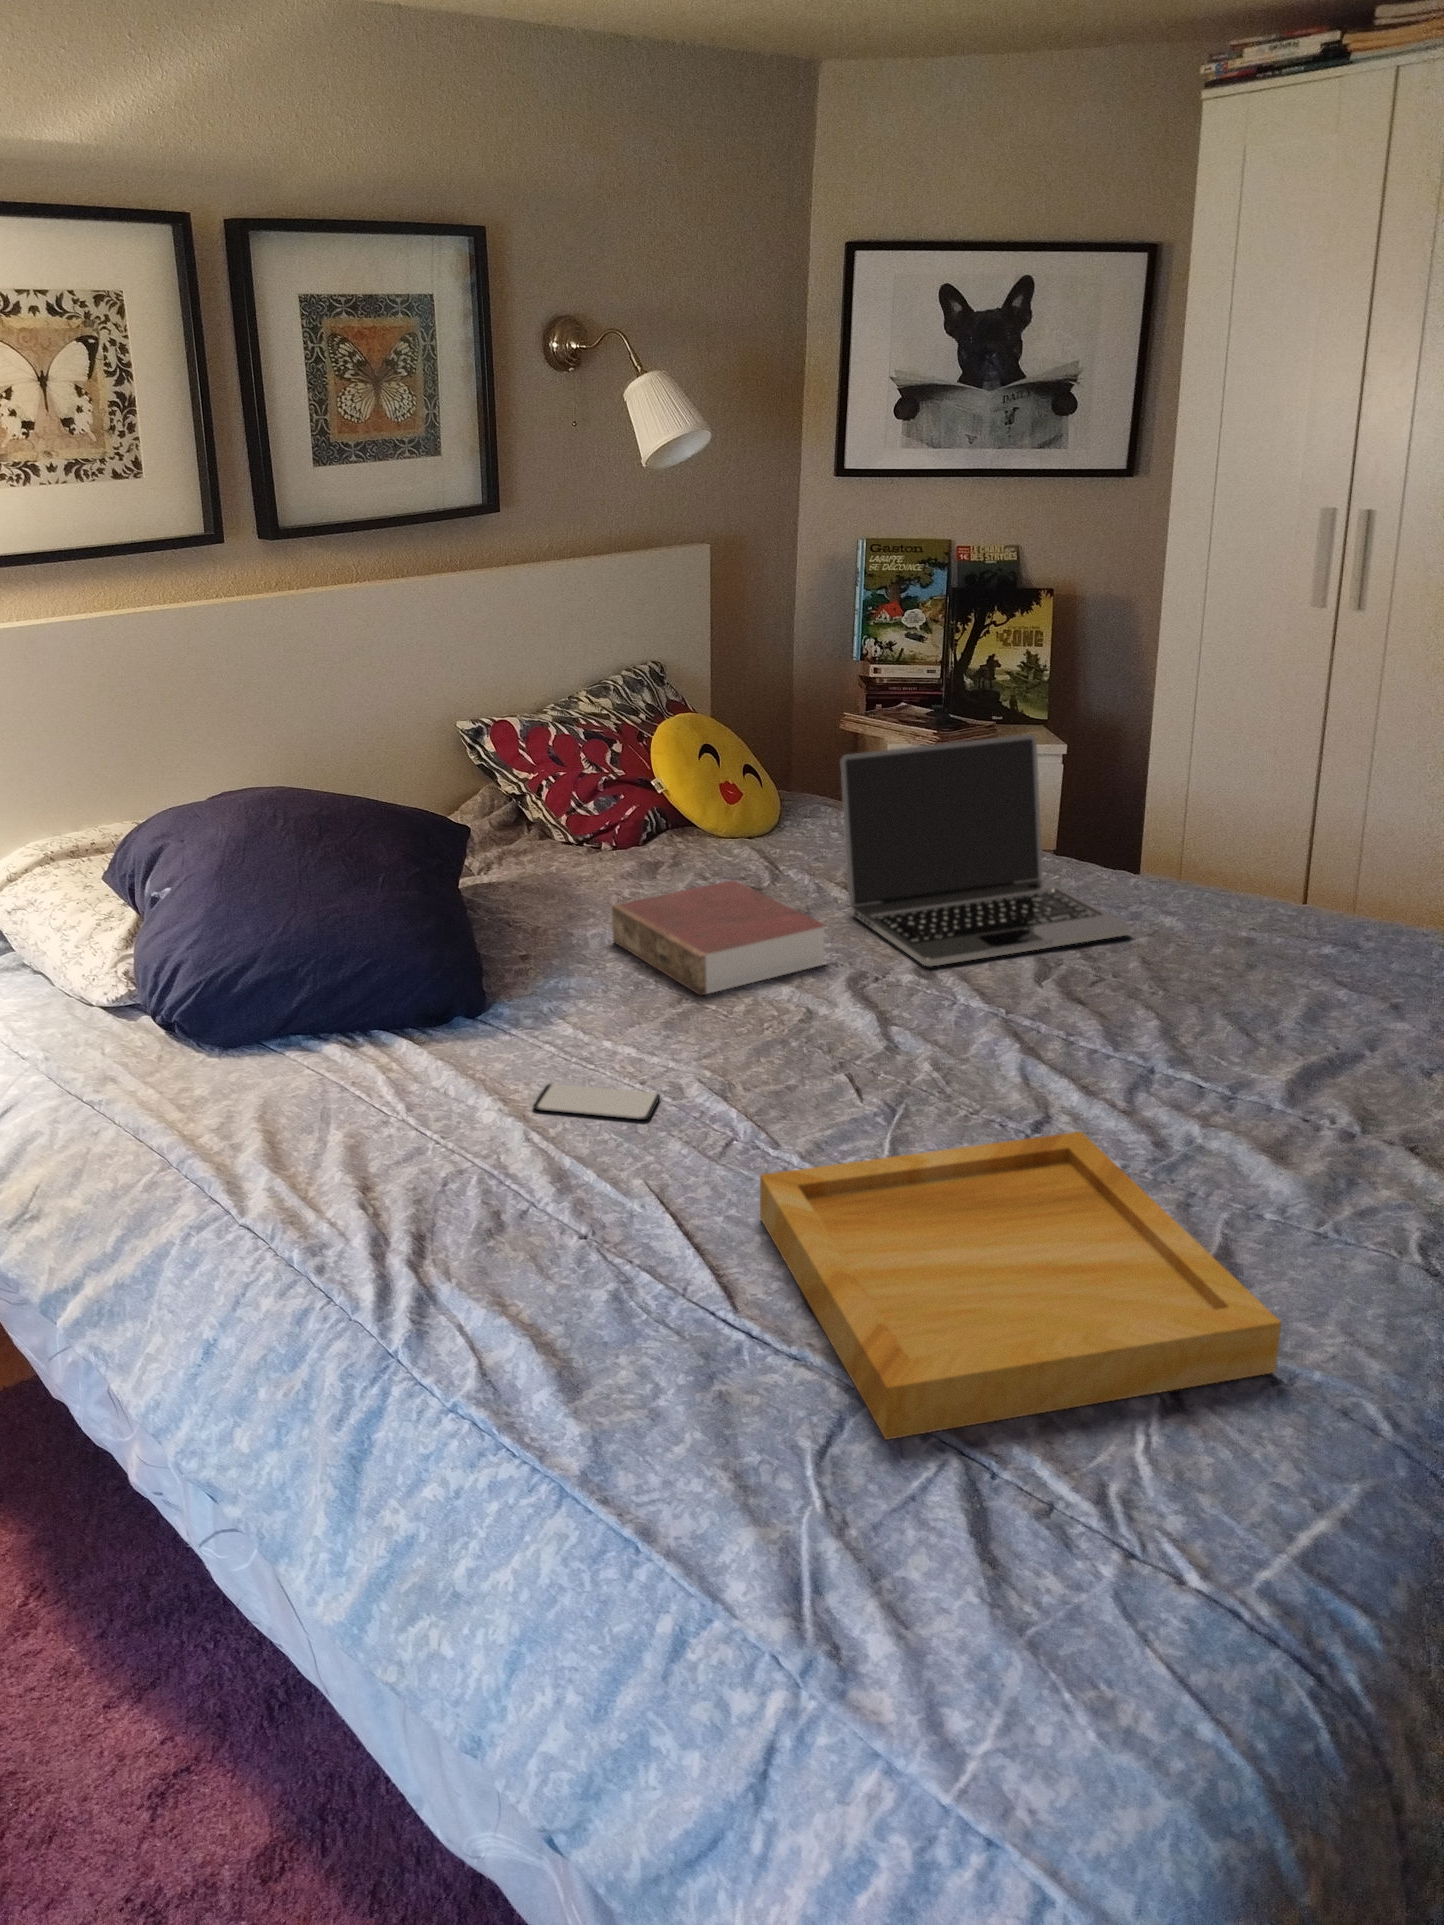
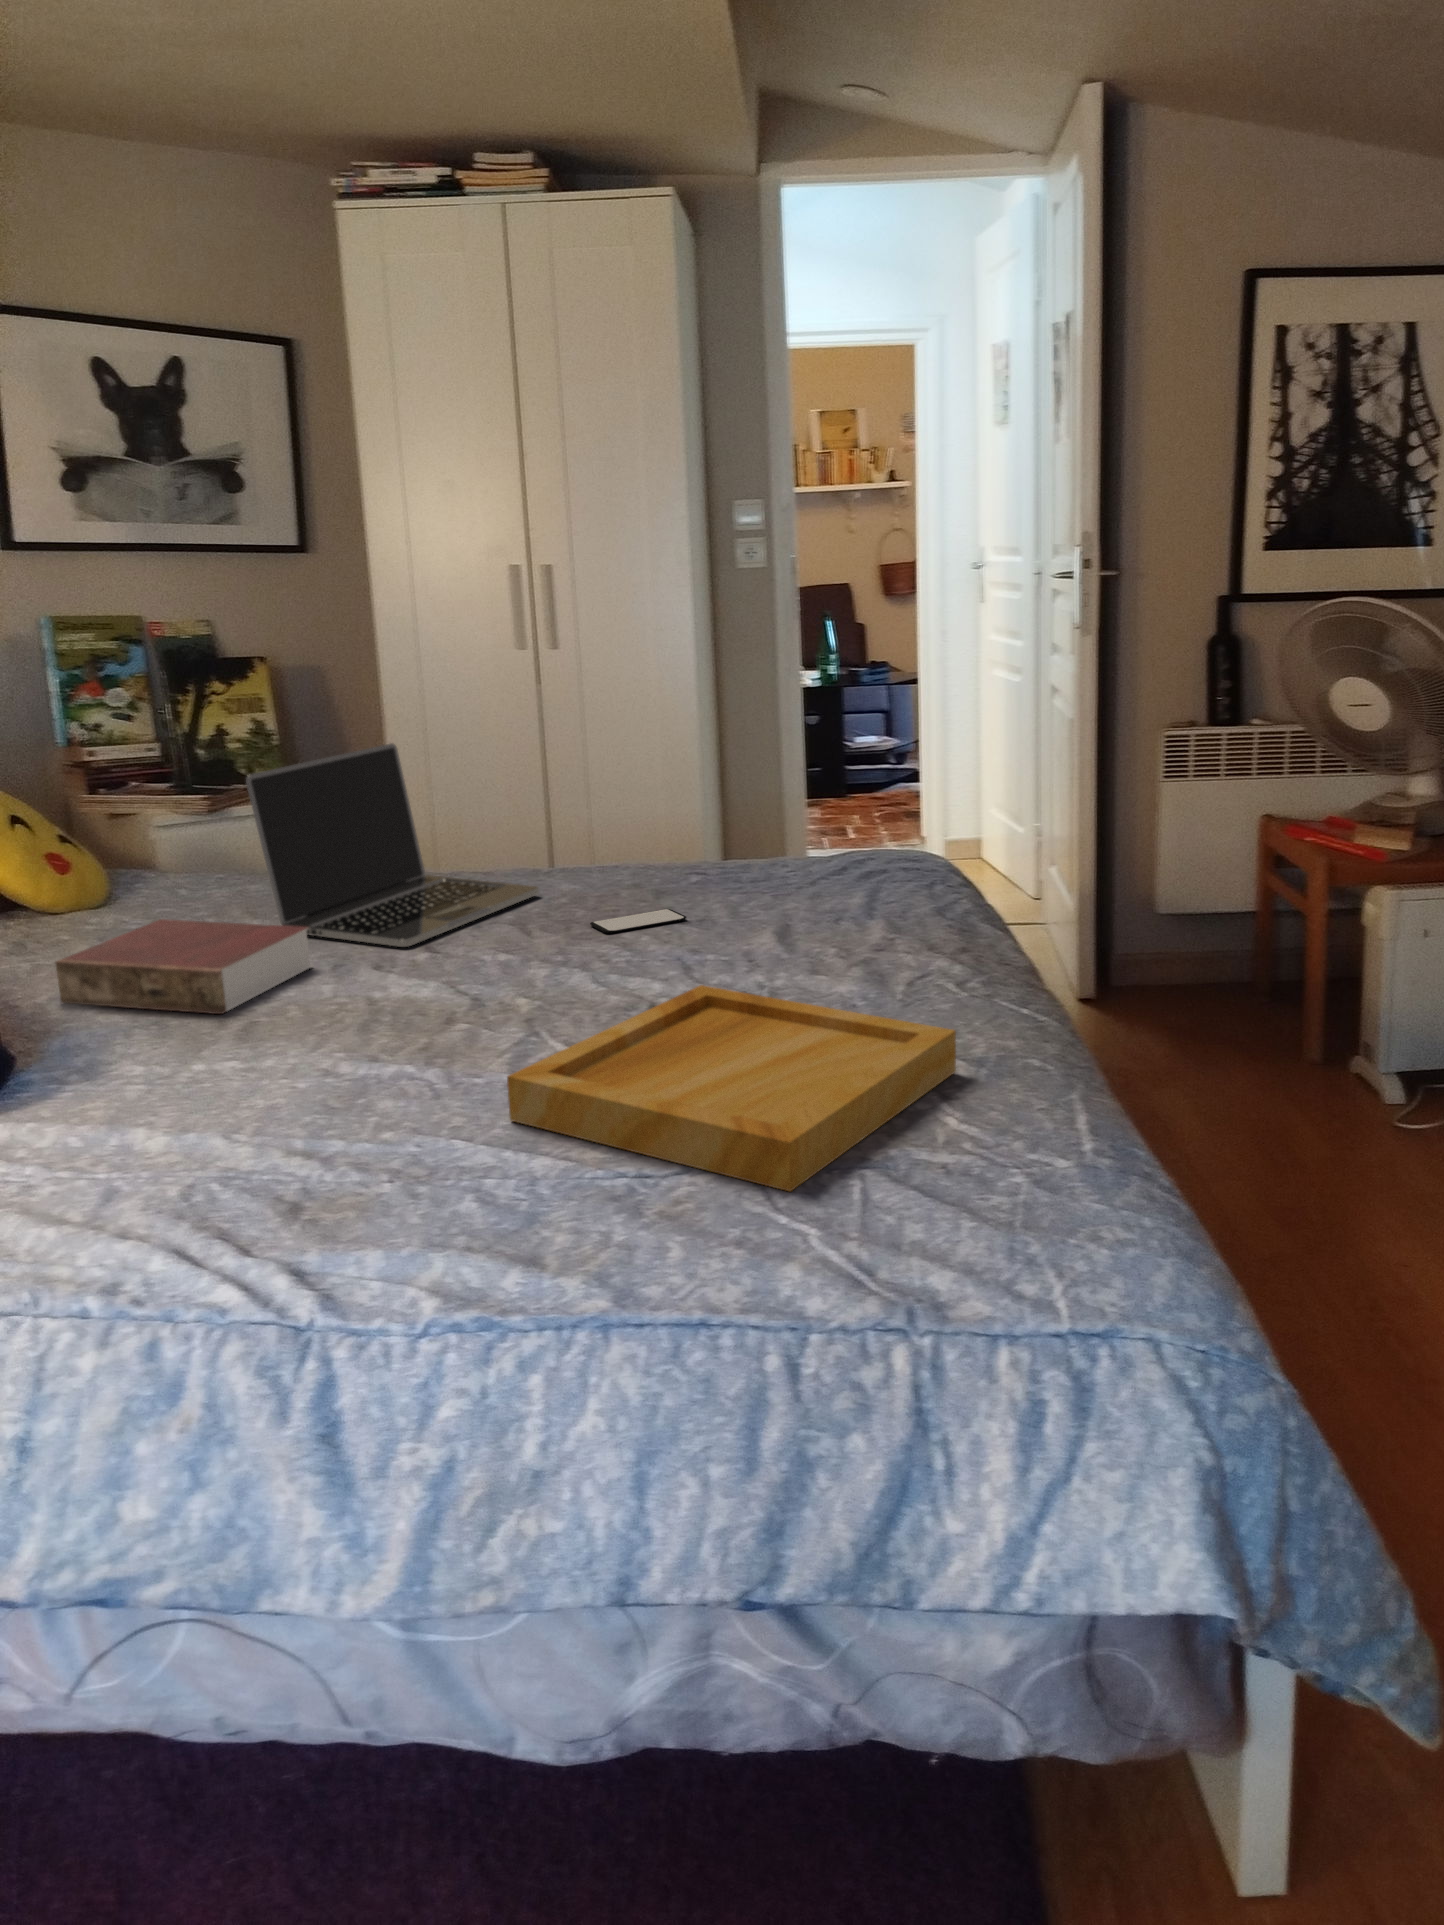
smartphone: present [533,1084,660,1120] -> present [590,909,686,933]

